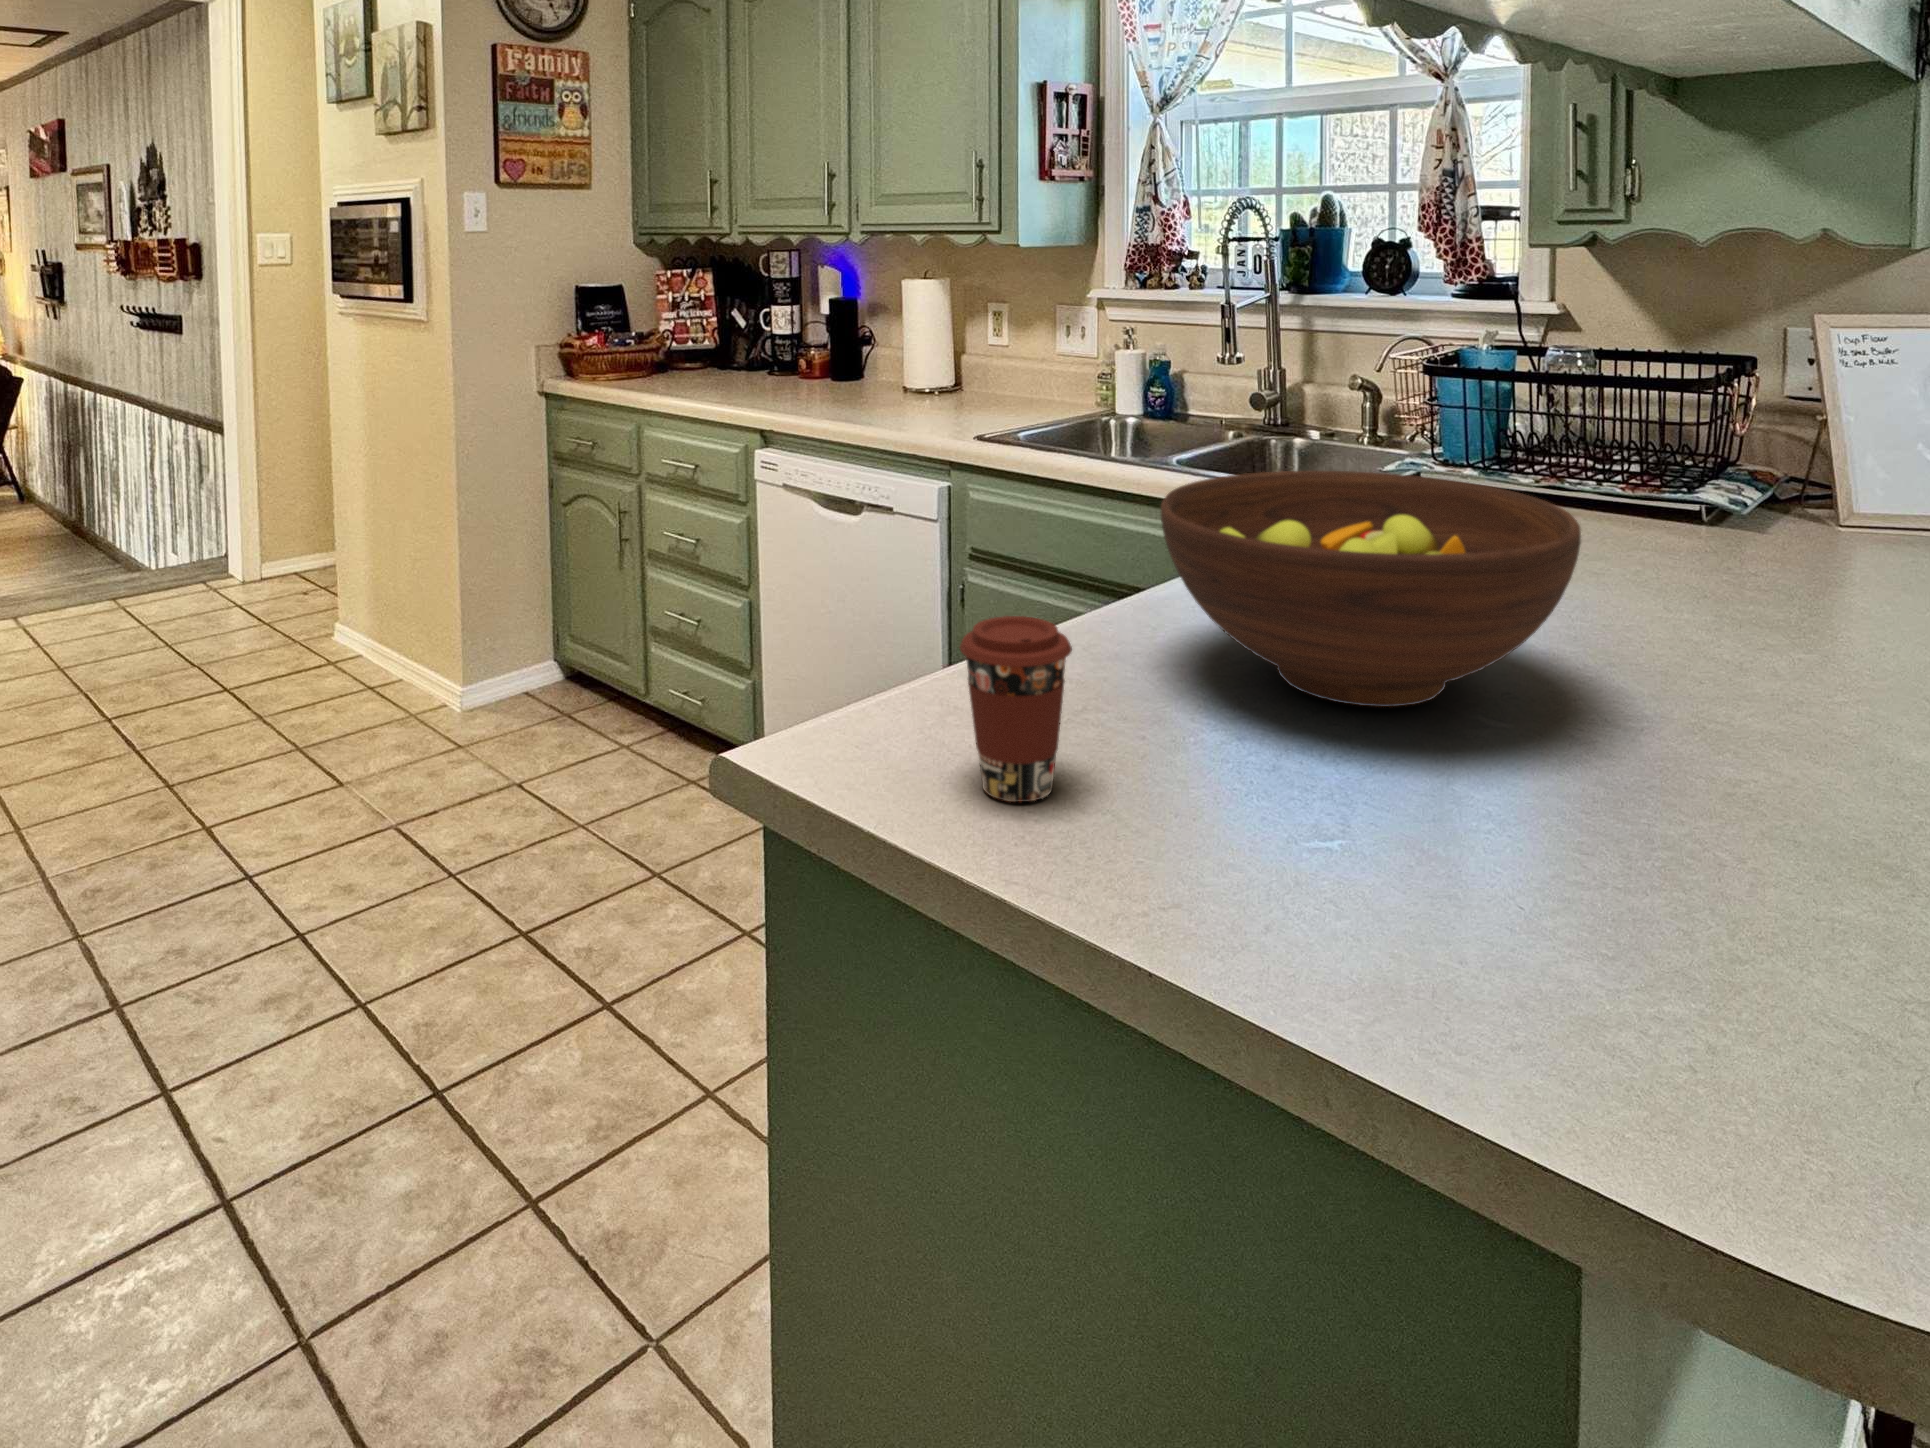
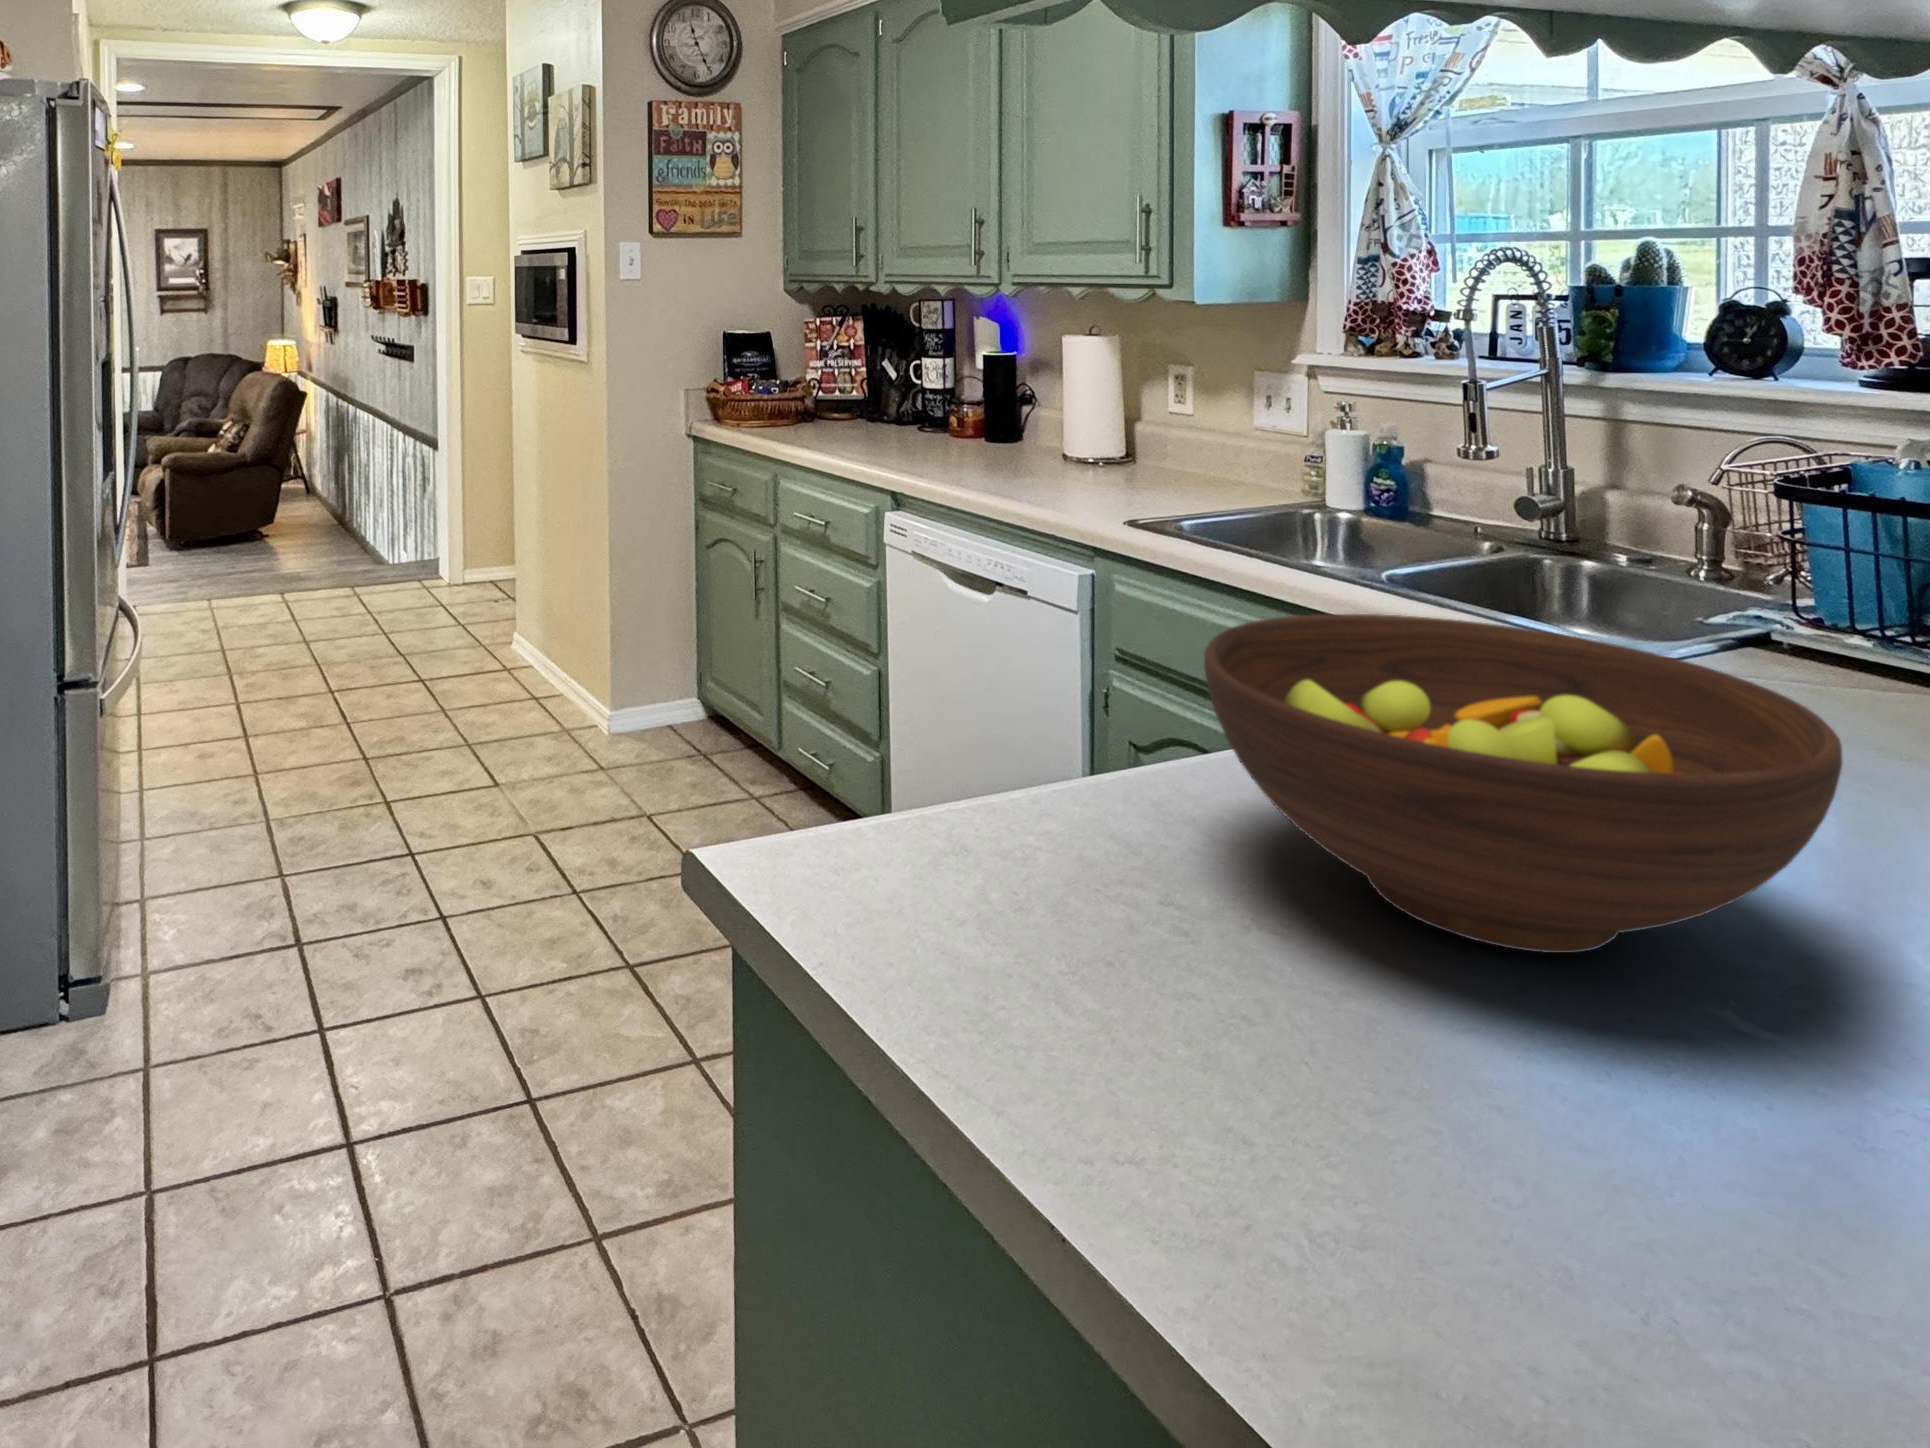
coffee cup: present [960,616,1072,802] -> none [893,751,1024,966]

